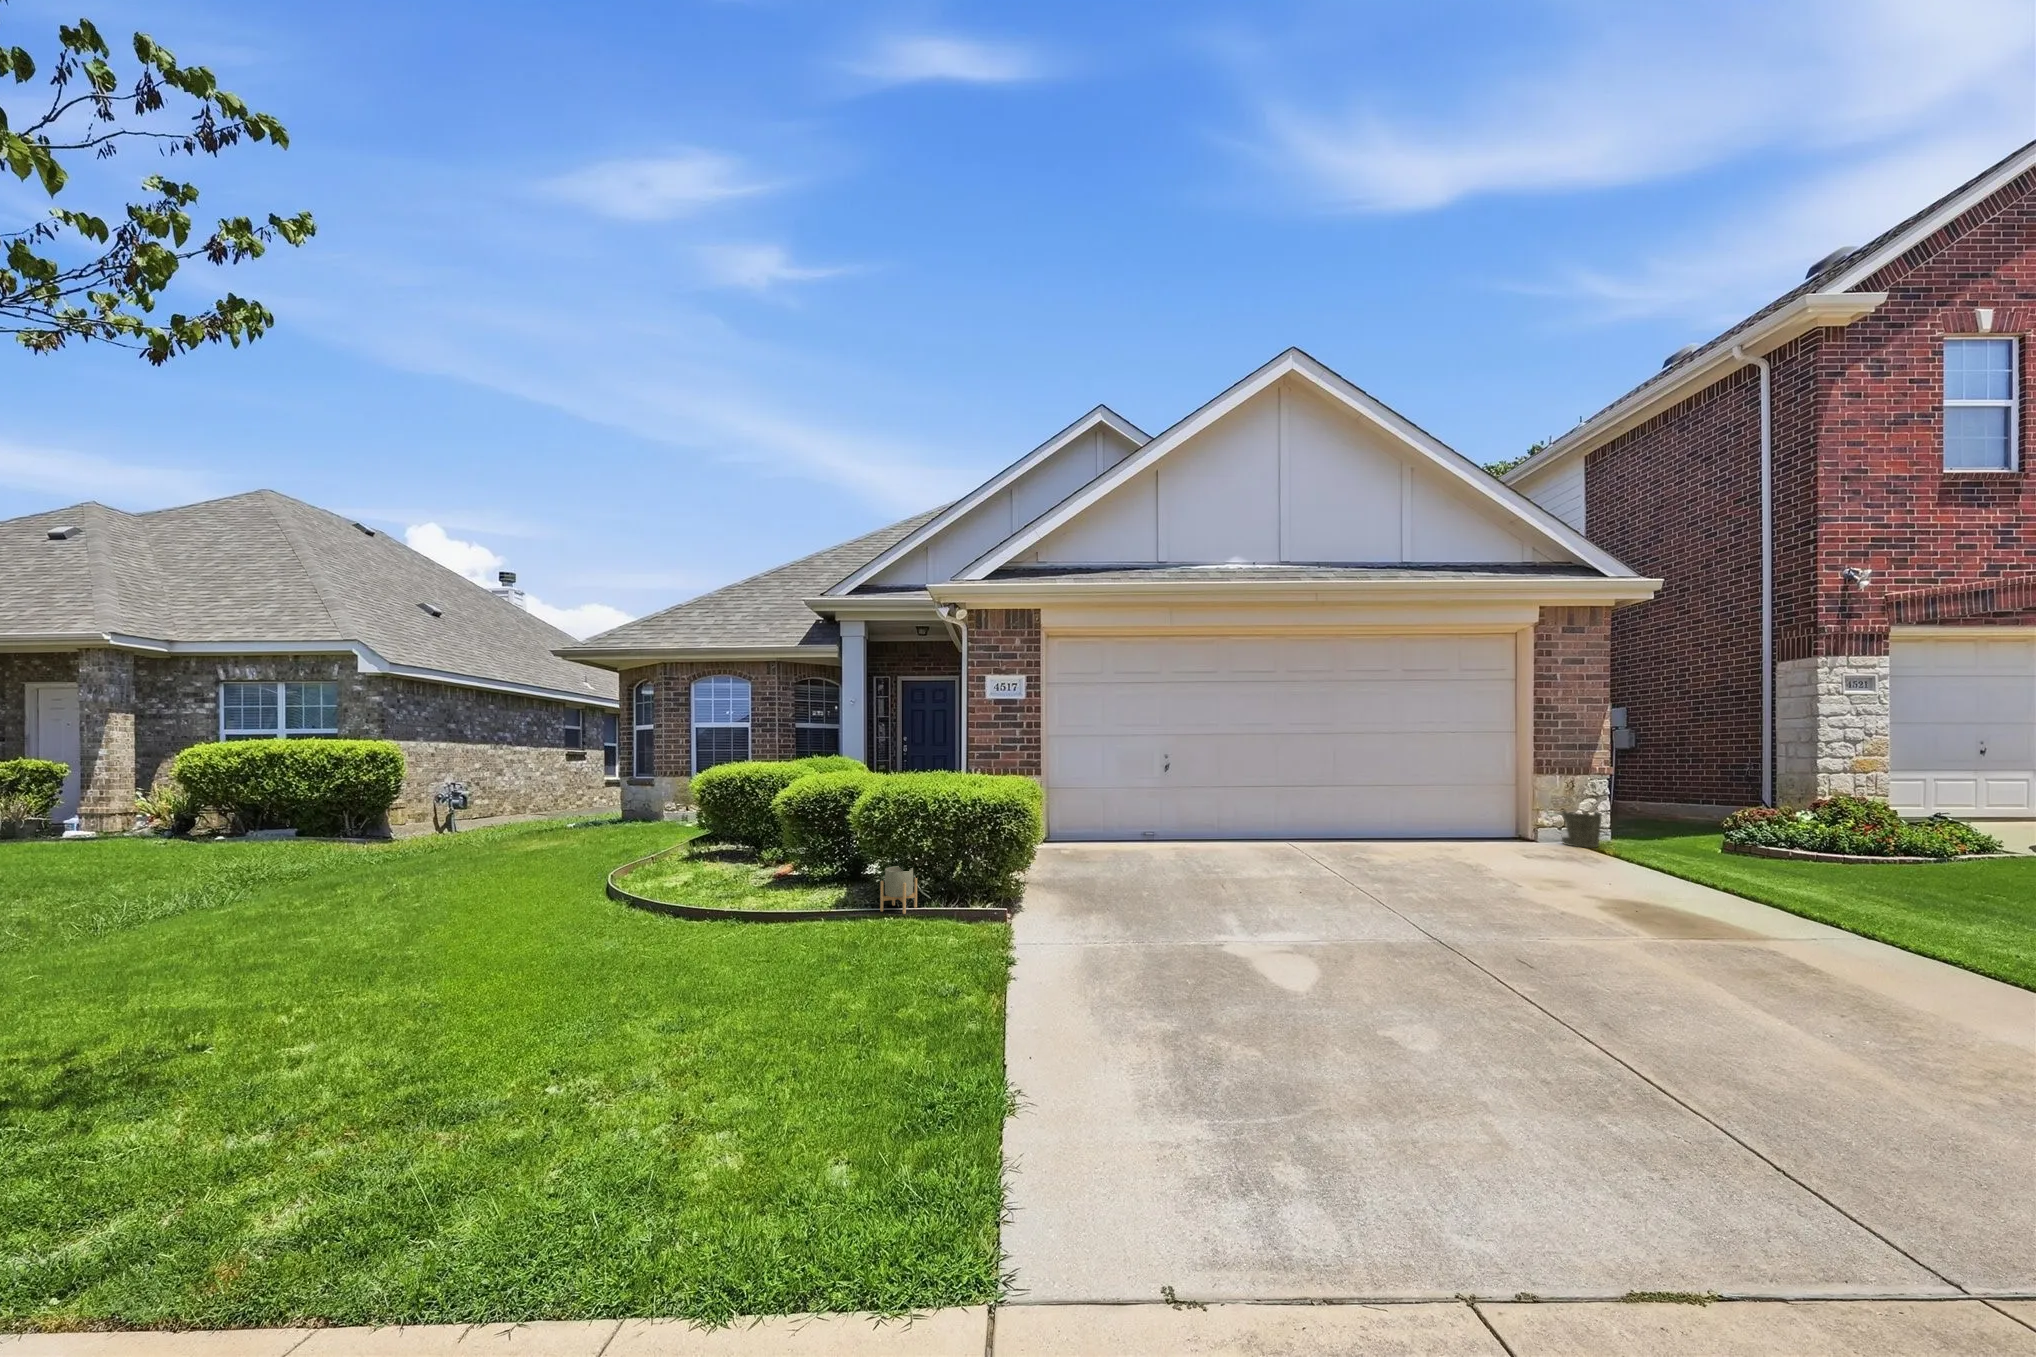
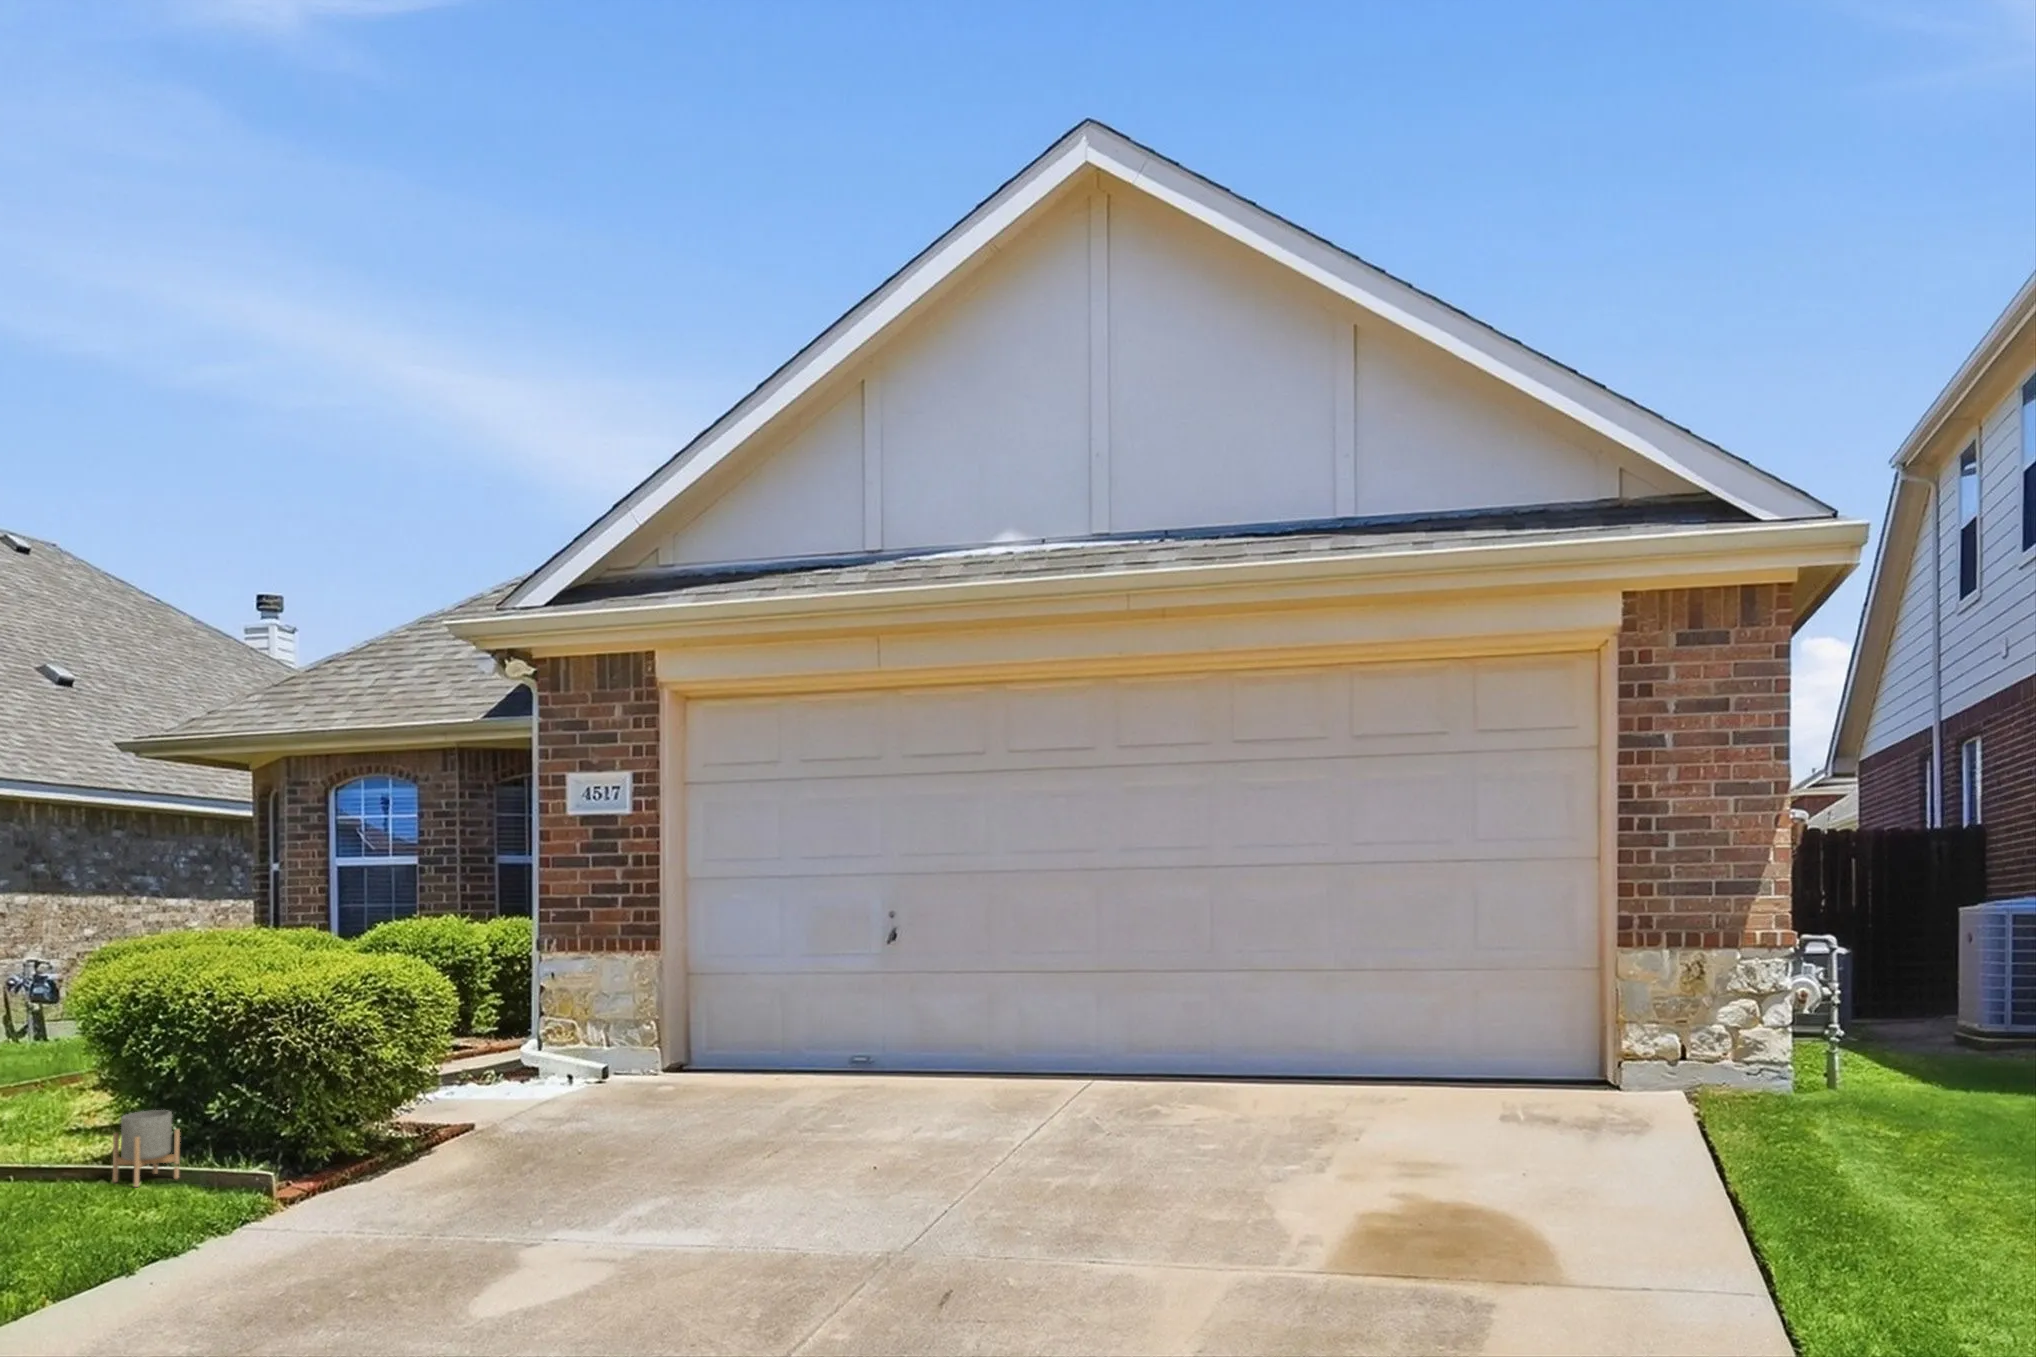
bucket: present [1562,811,1602,848] -> none [1647,1026,1737,1109]

